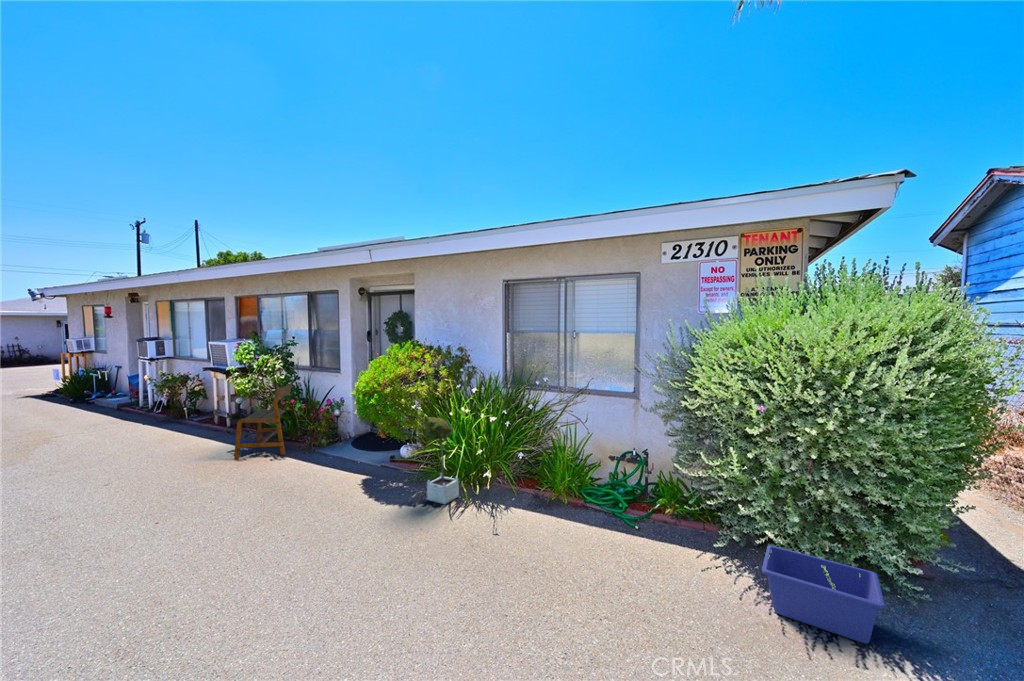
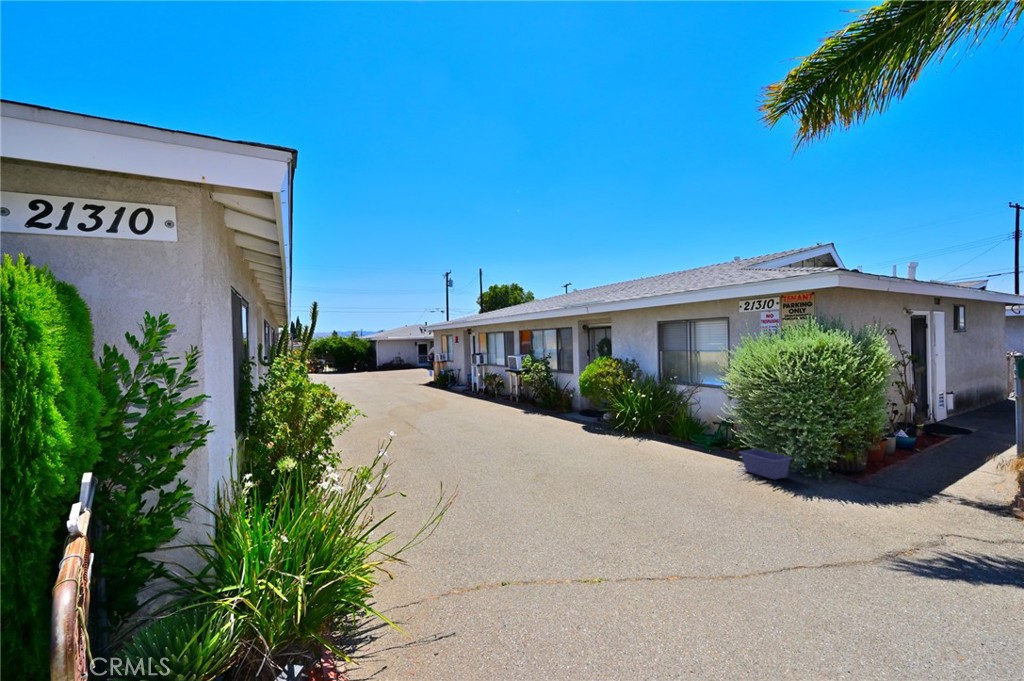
bench: present [234,382,294,460] -> none [526,377,552,413]
potted tree: present [422,417,459,504] -> none [610,392,629,434]

